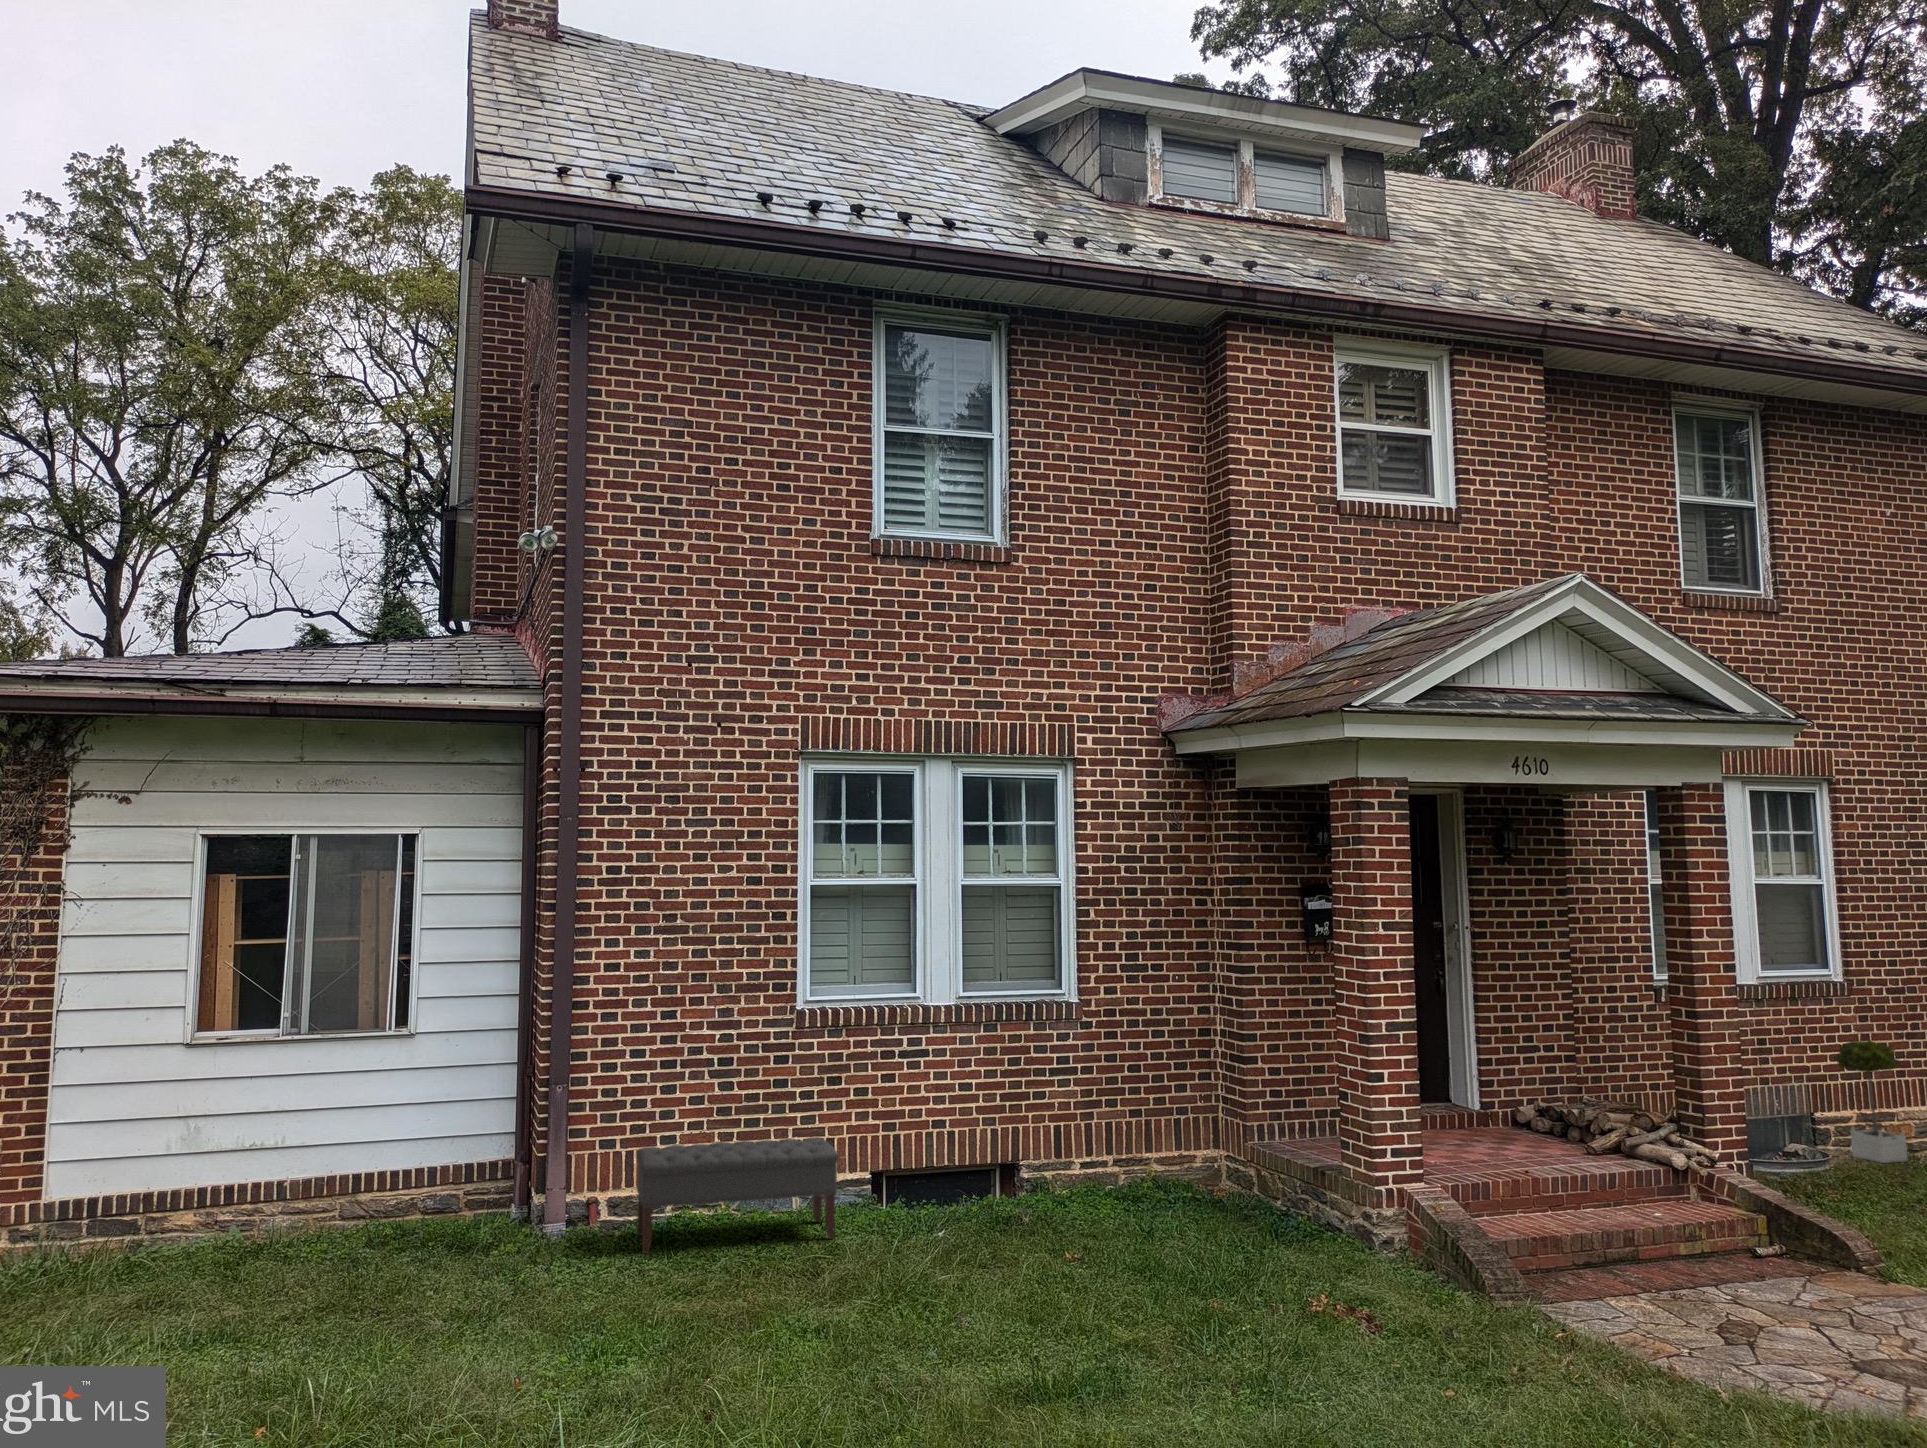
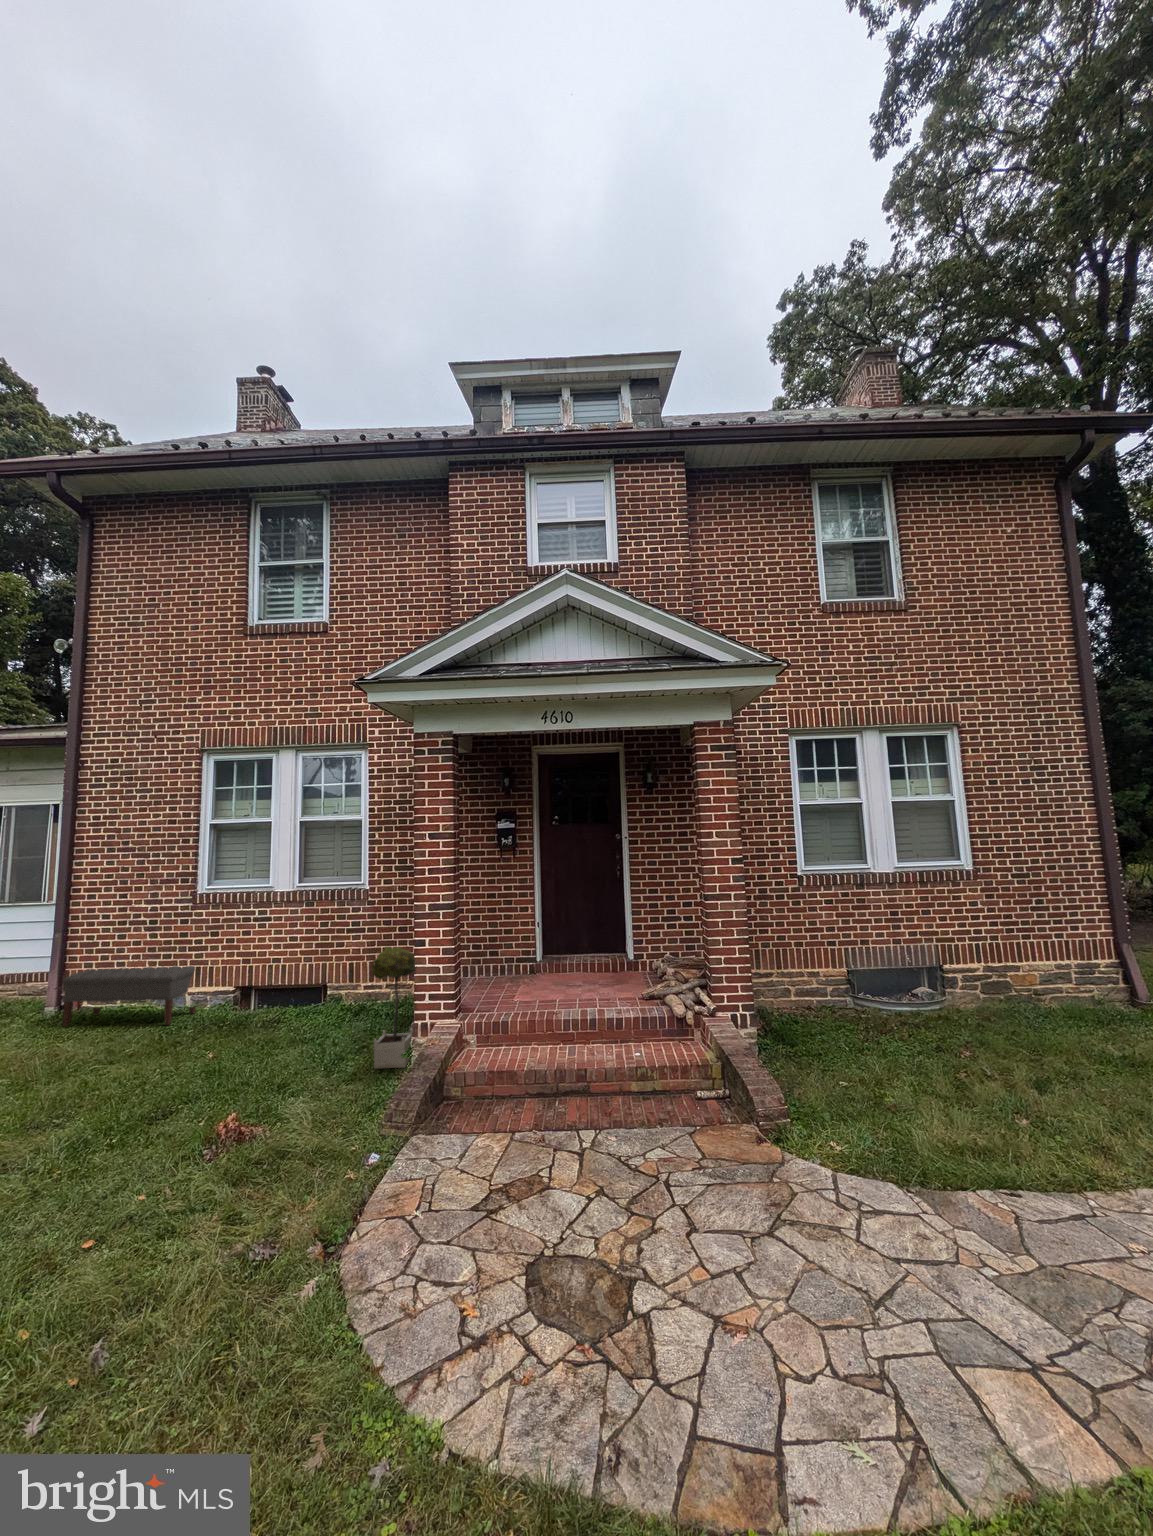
potted tree: present [1836,1040,1907,1163] -> present [372,947,417,1069]

